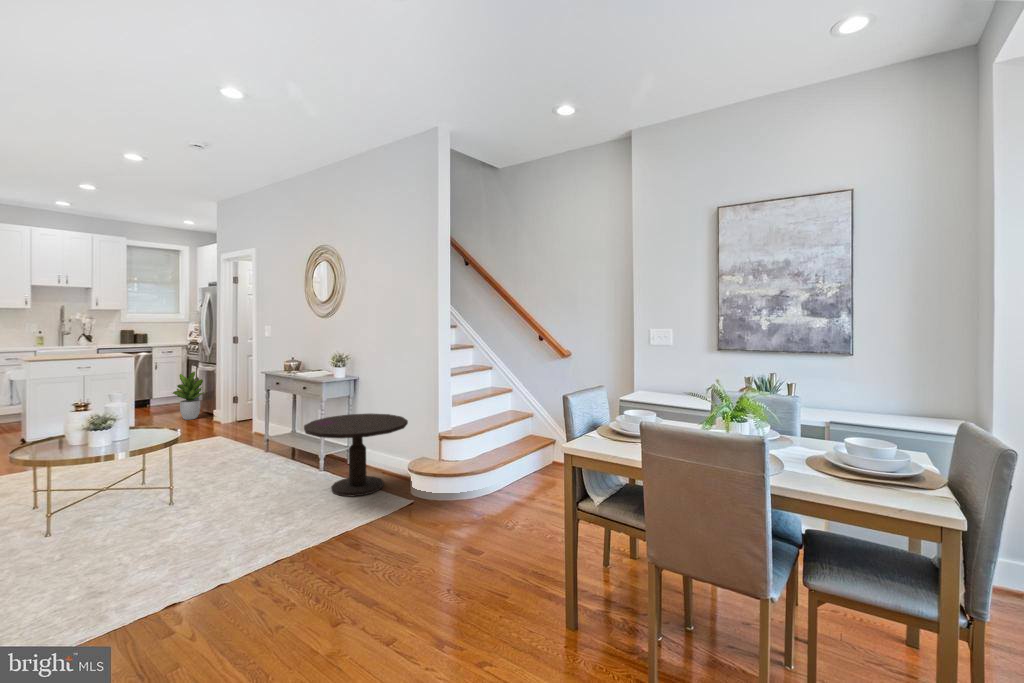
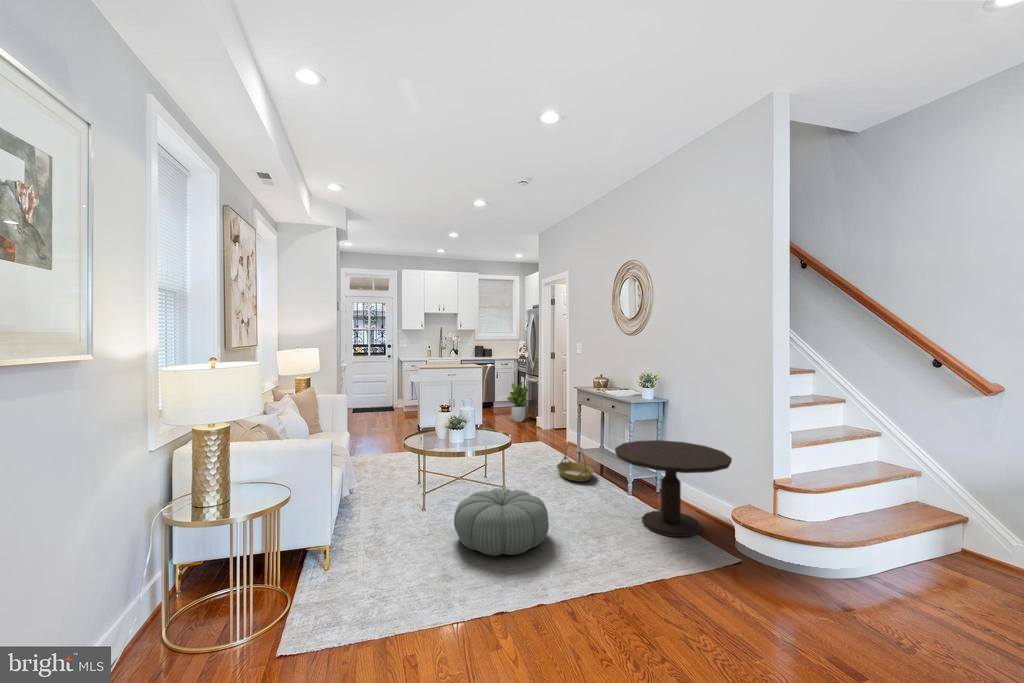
basket: none [241,430,285,468] -> present [557,443,594,482]
pouf: none [102,482,230,555] -> present [454,488,549,556]

